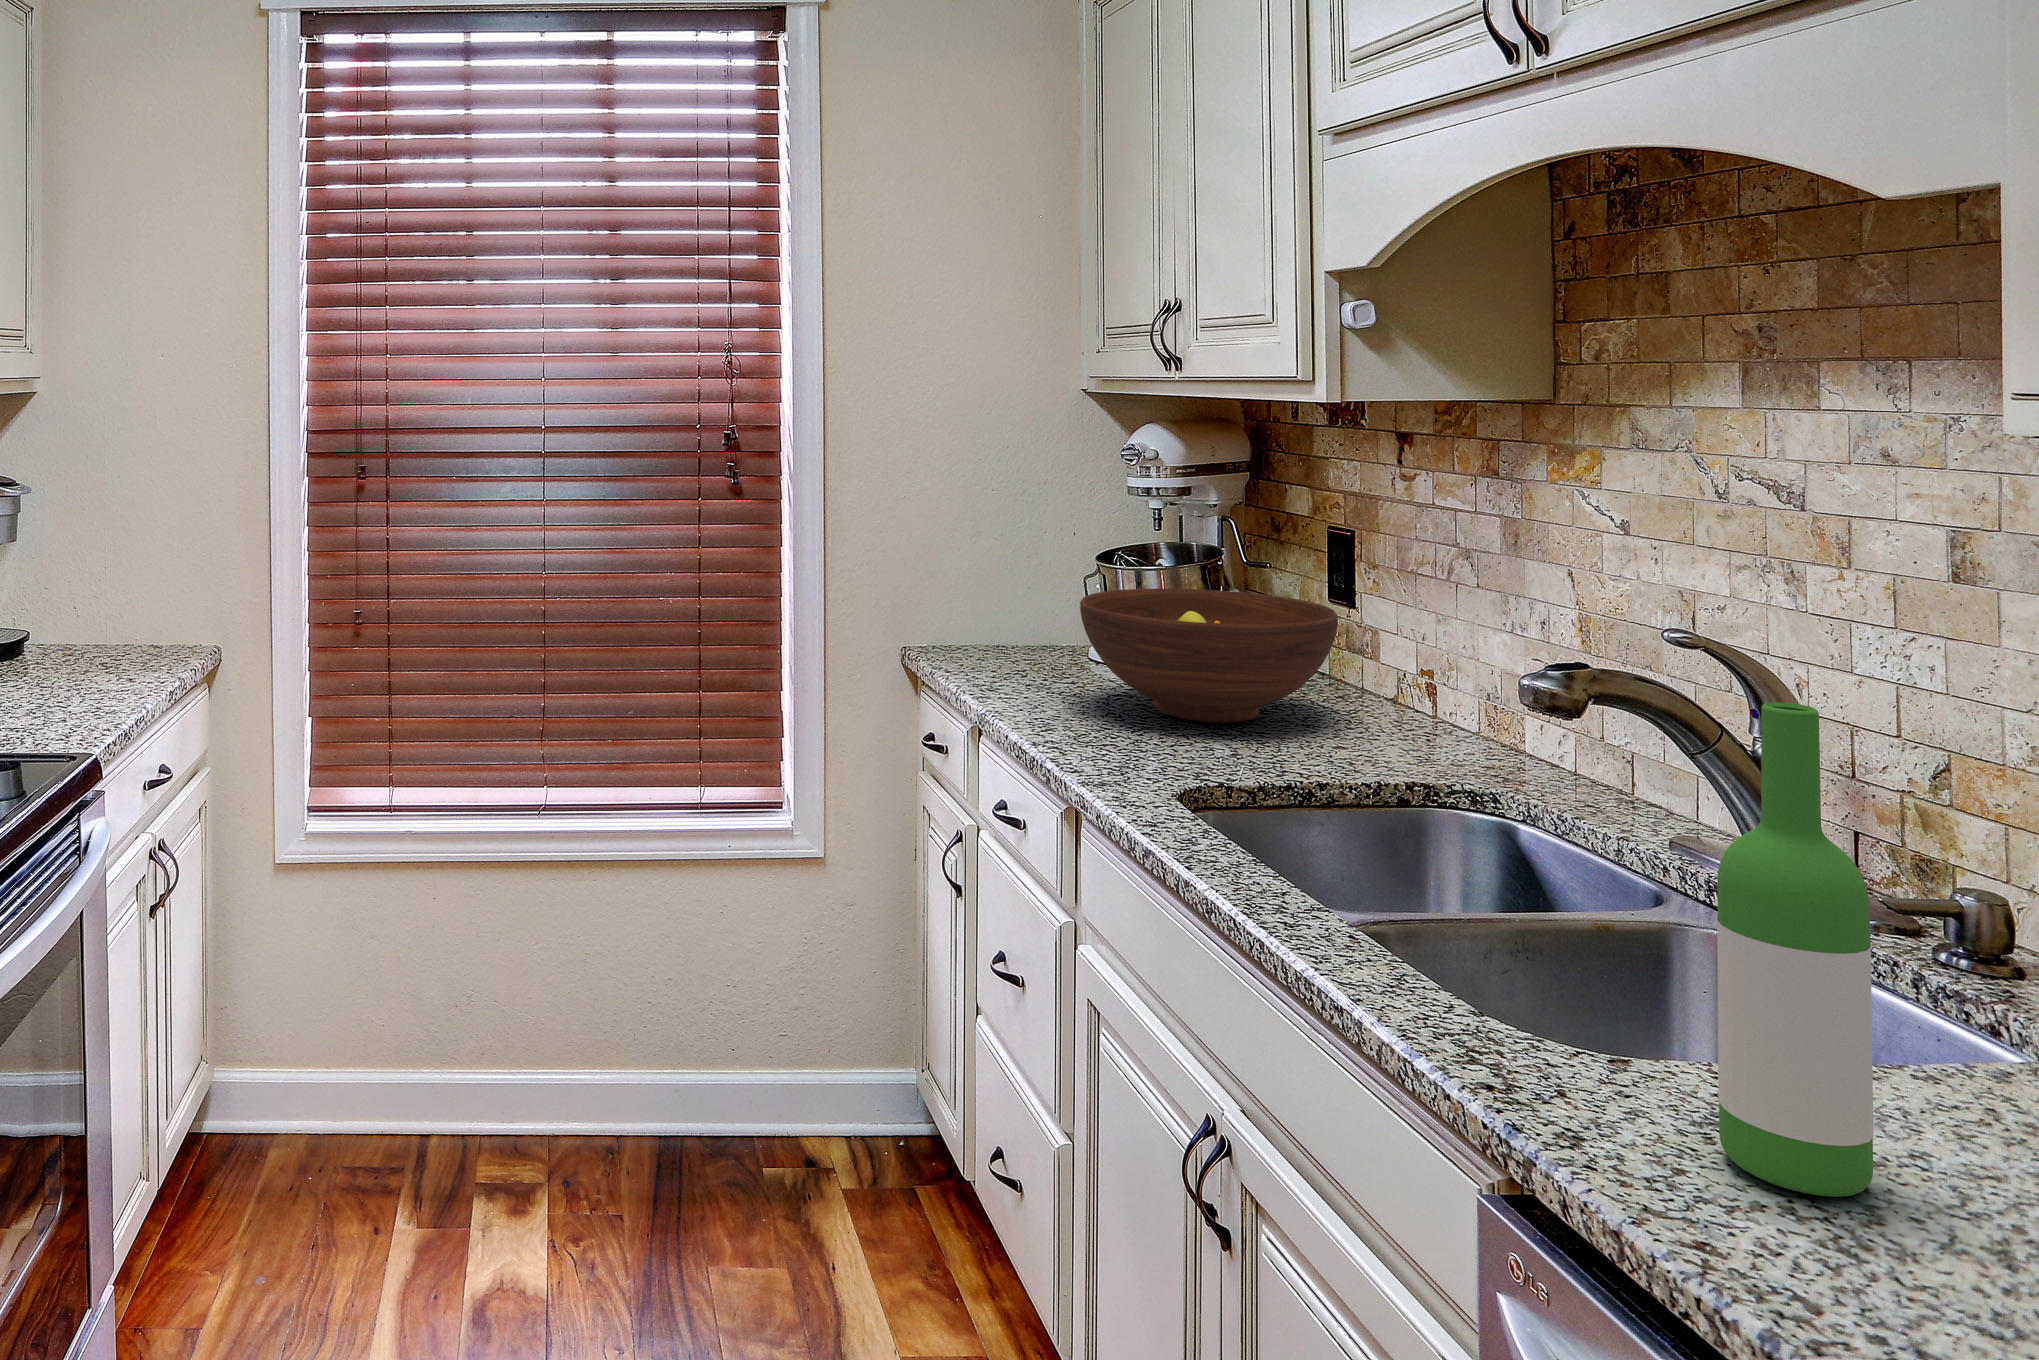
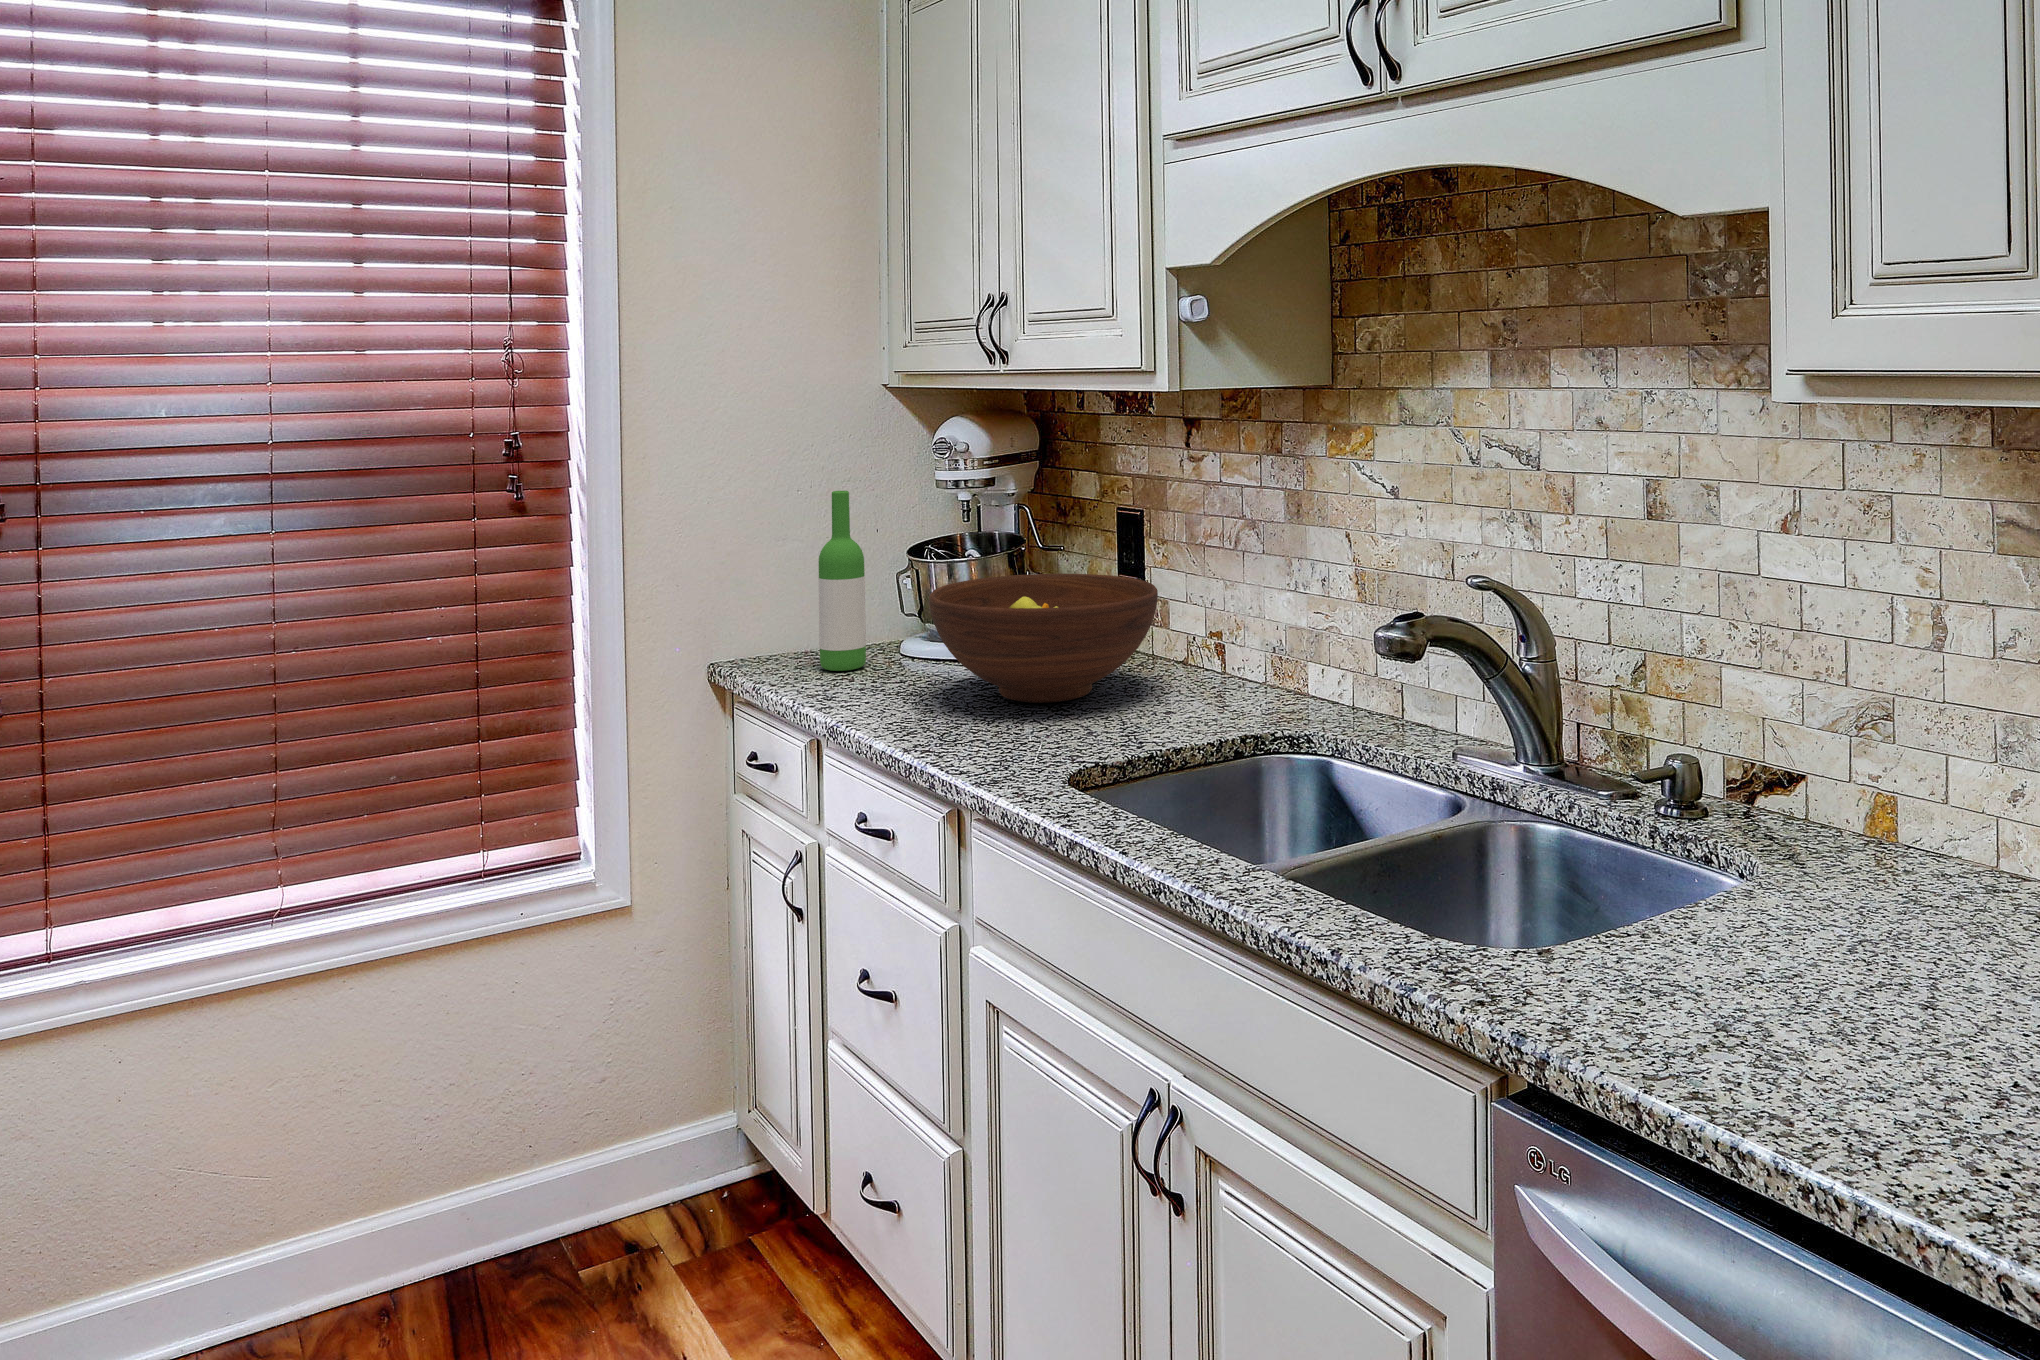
wine bottle: present [1717,702,1873,1197] -> present [819,491,866,671]

